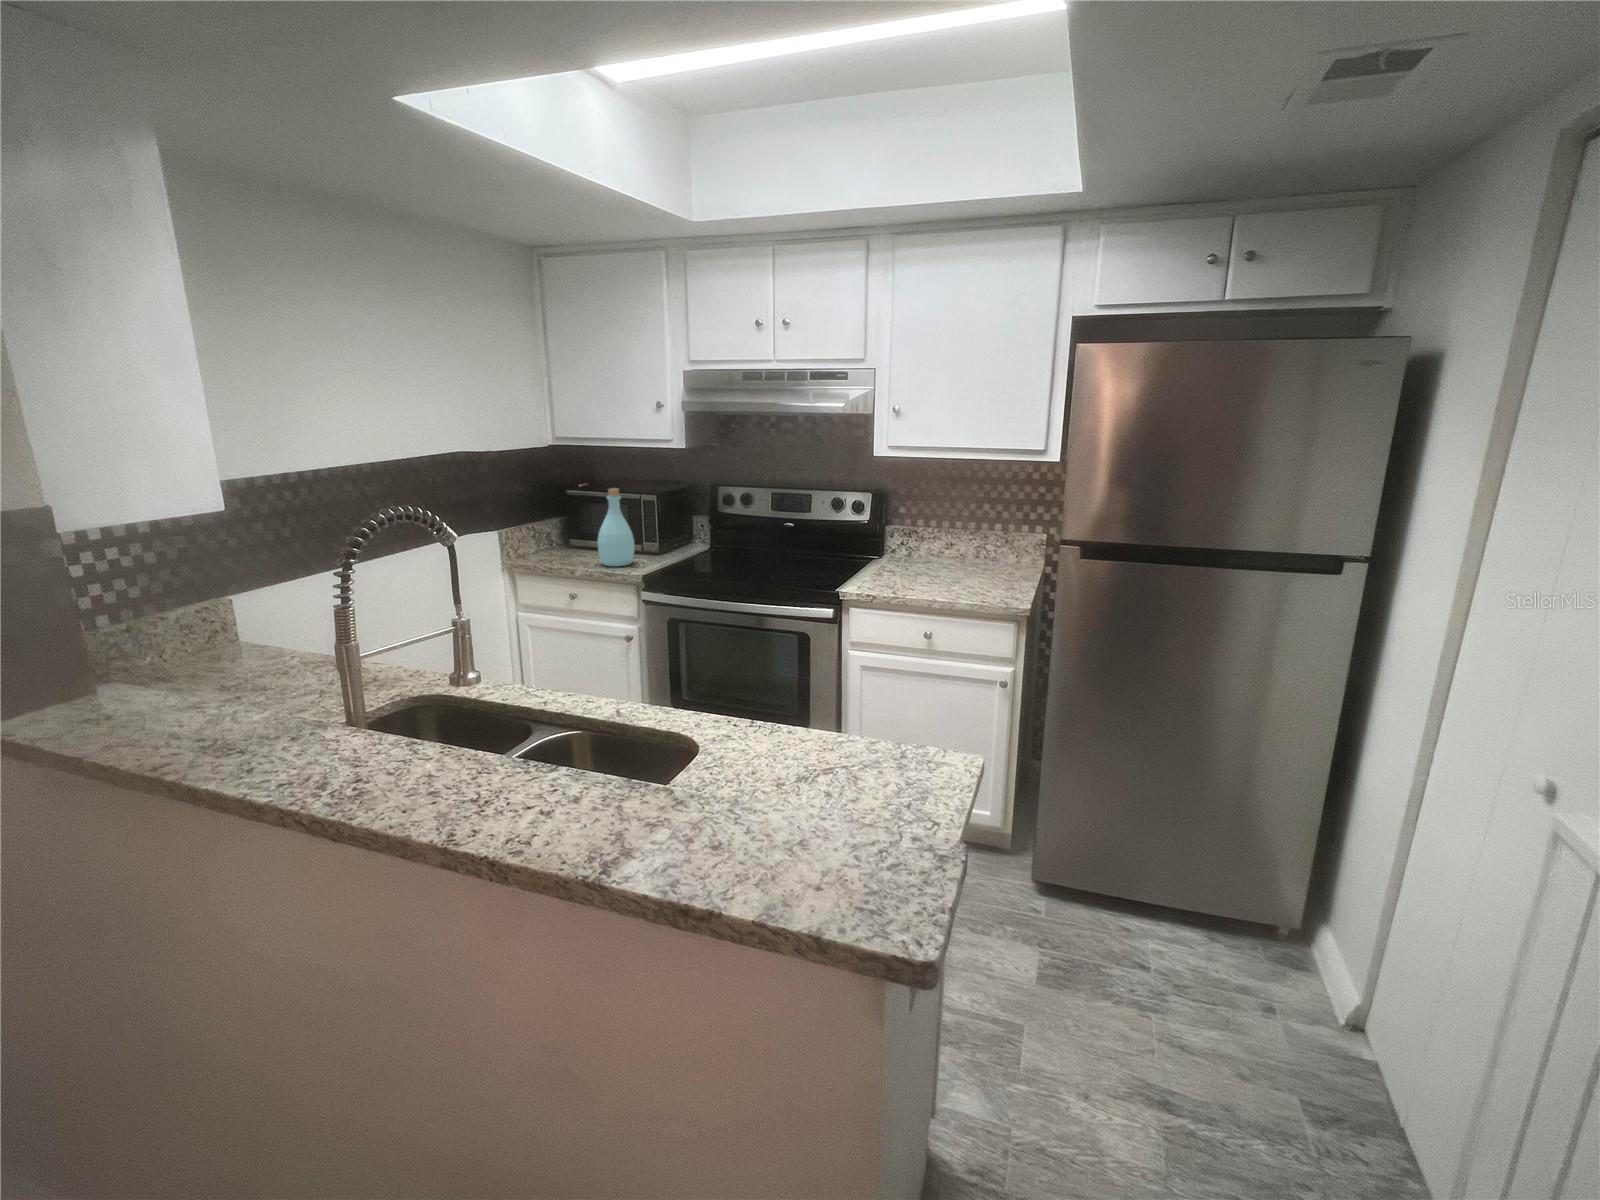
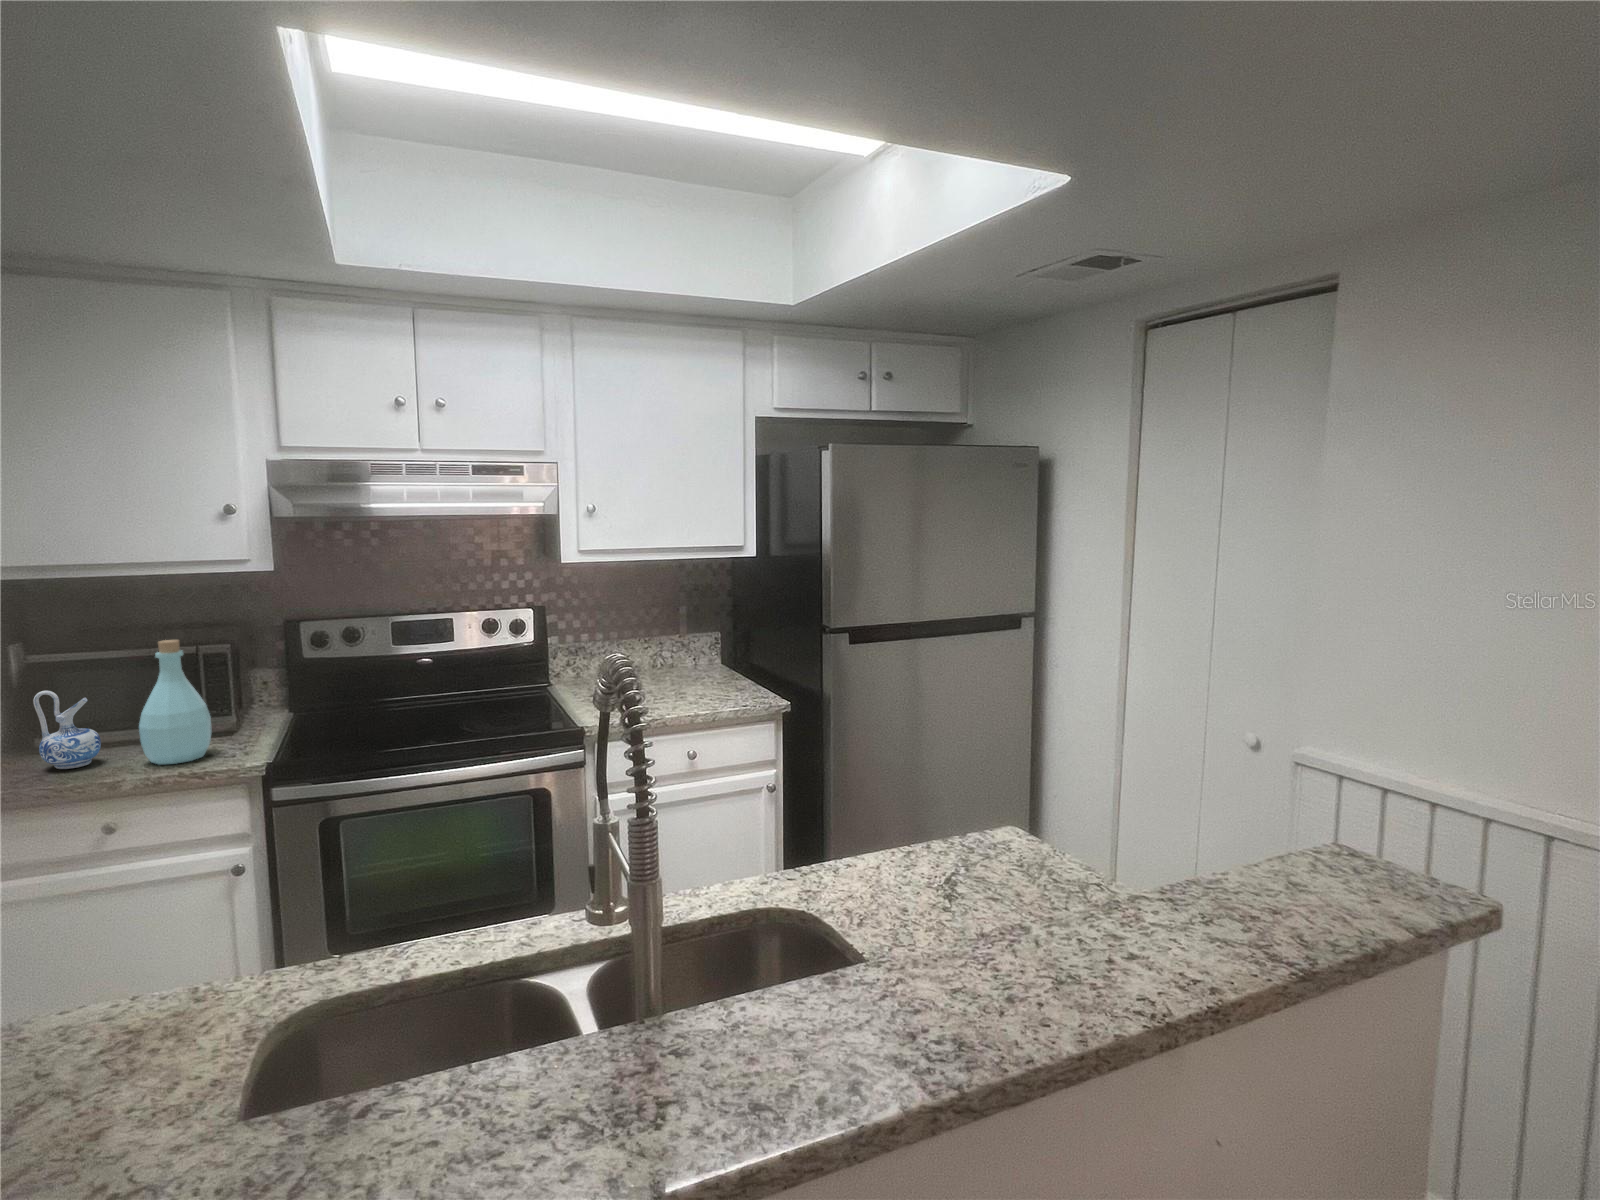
ceramic pitcher: none [558,512,588,559] -> present [33,691,101,769]

